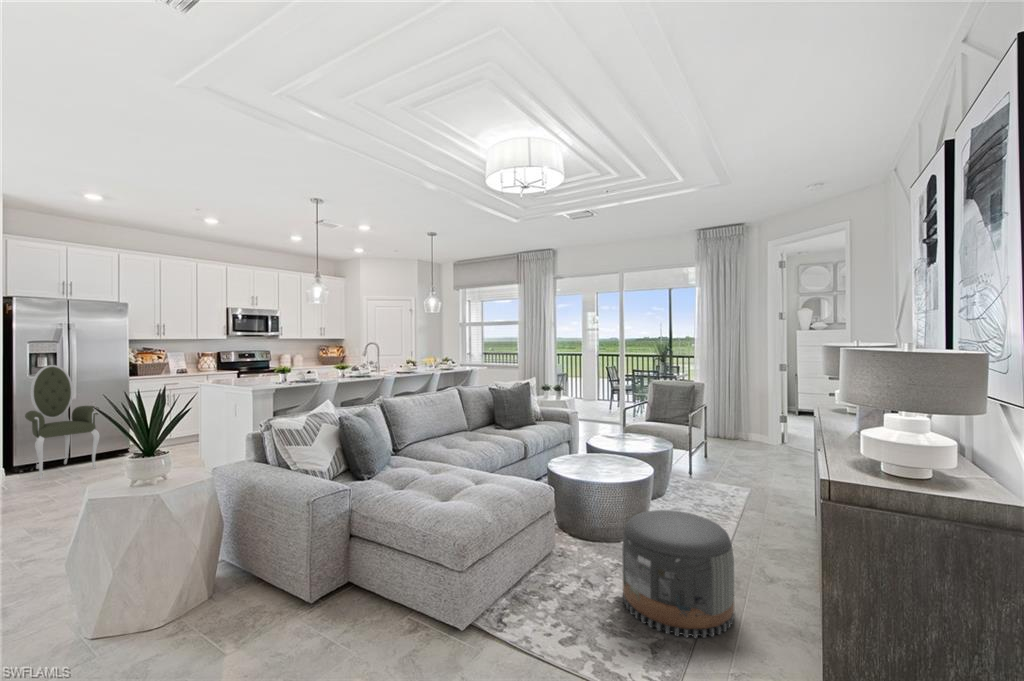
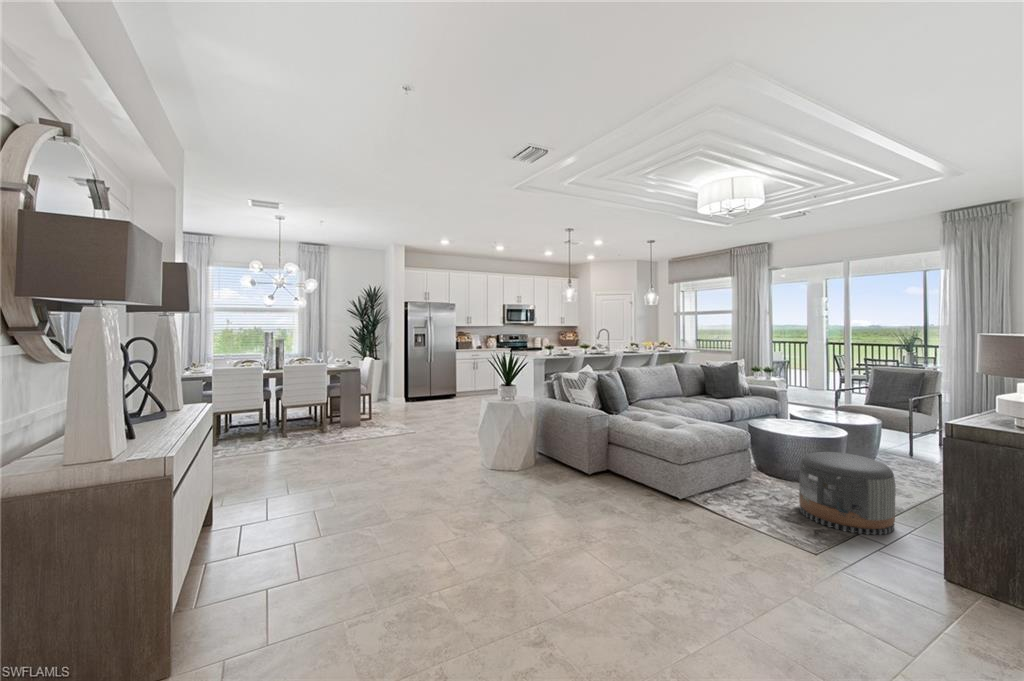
armchair: present [25,365,99,479] -> none [411,342,444,407]

